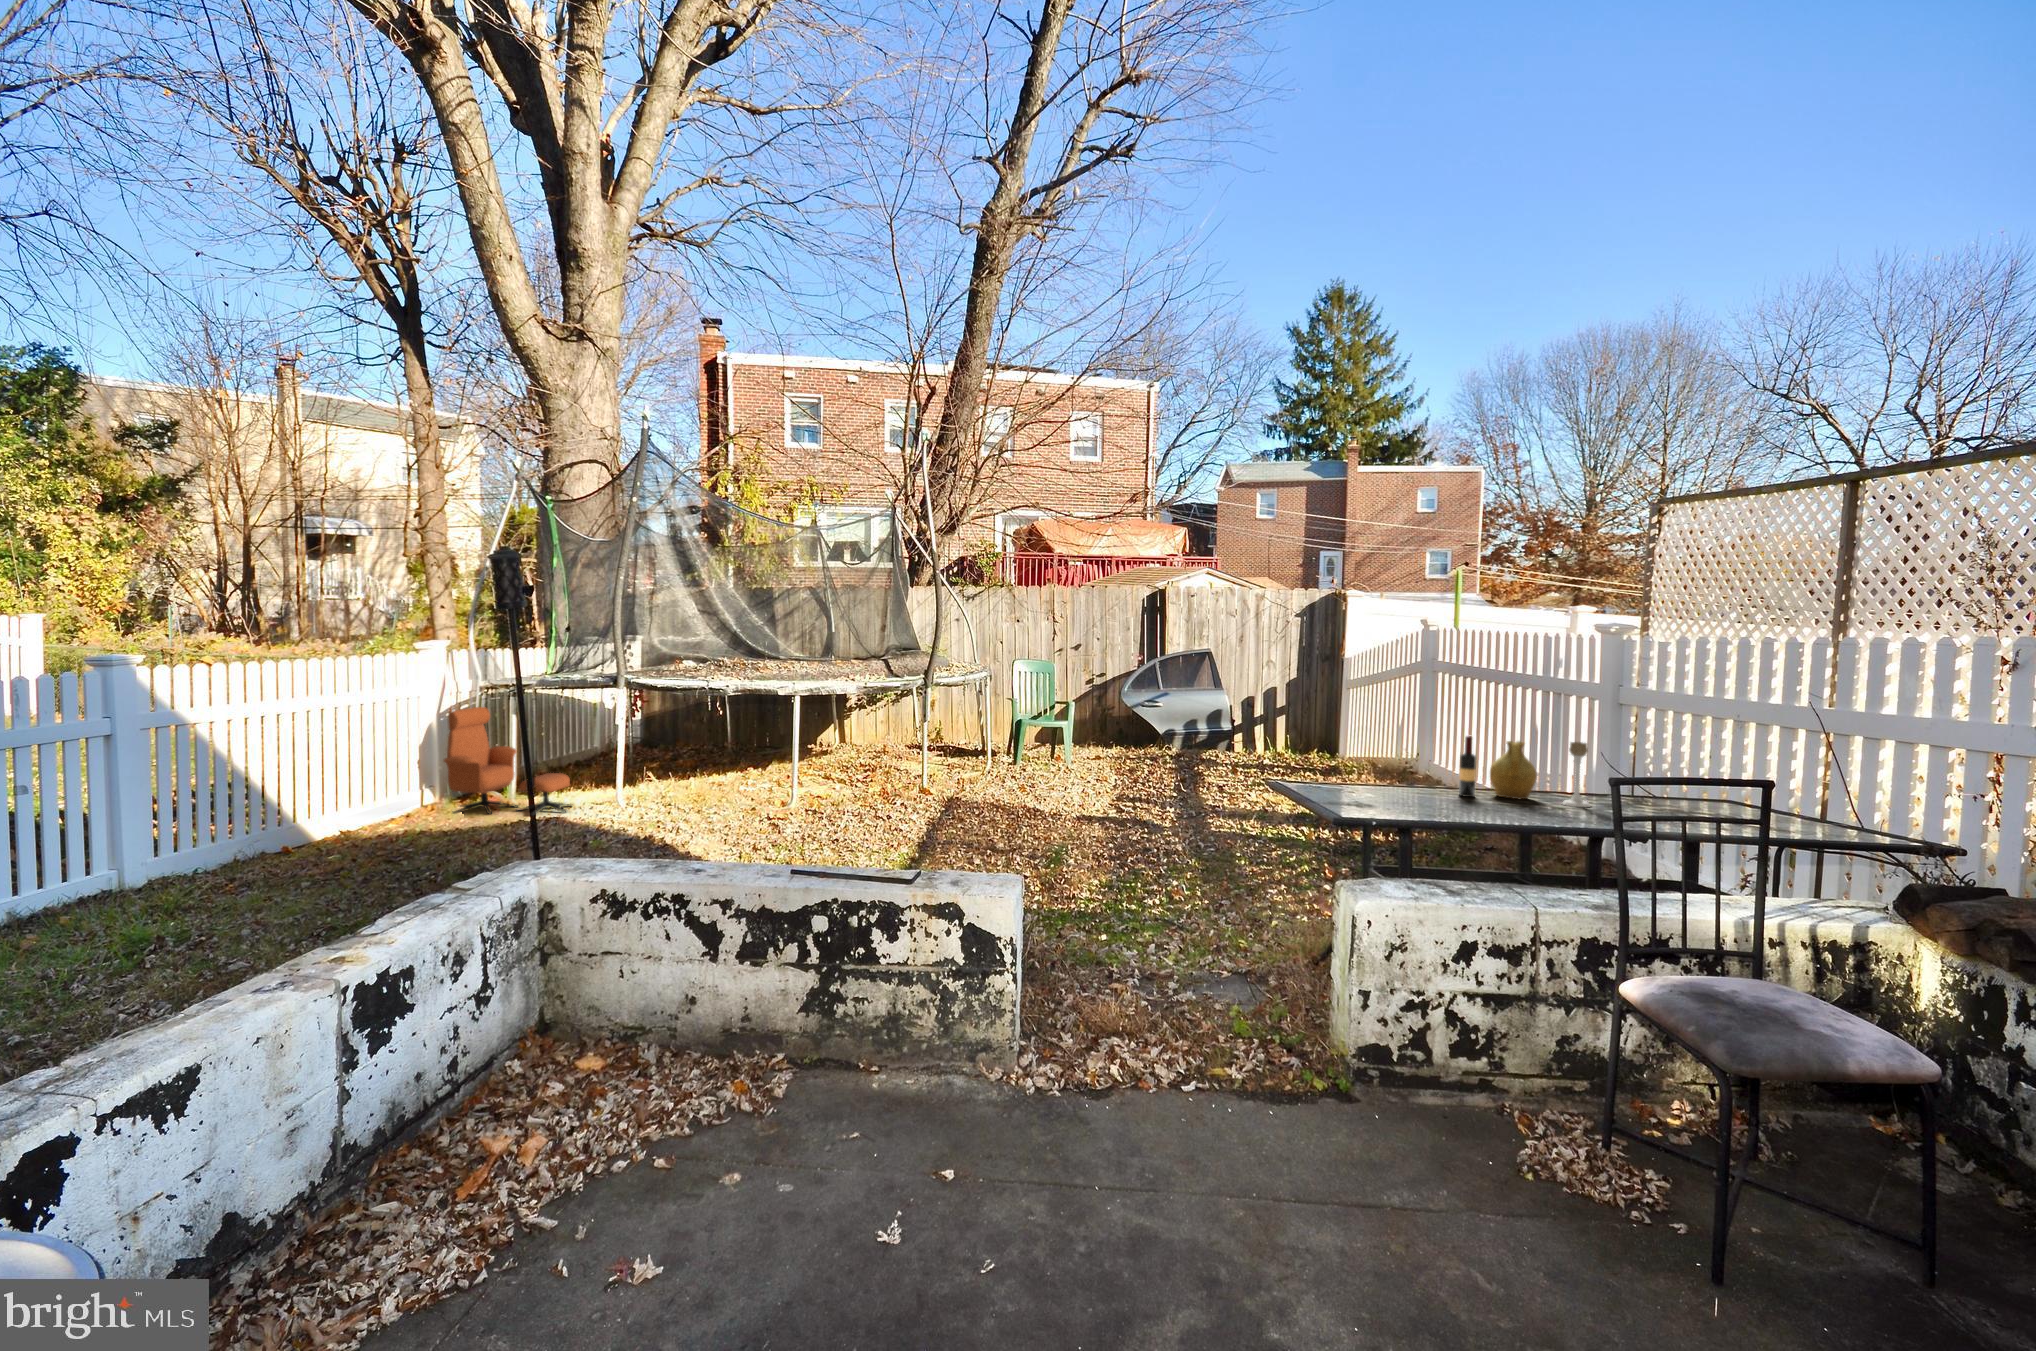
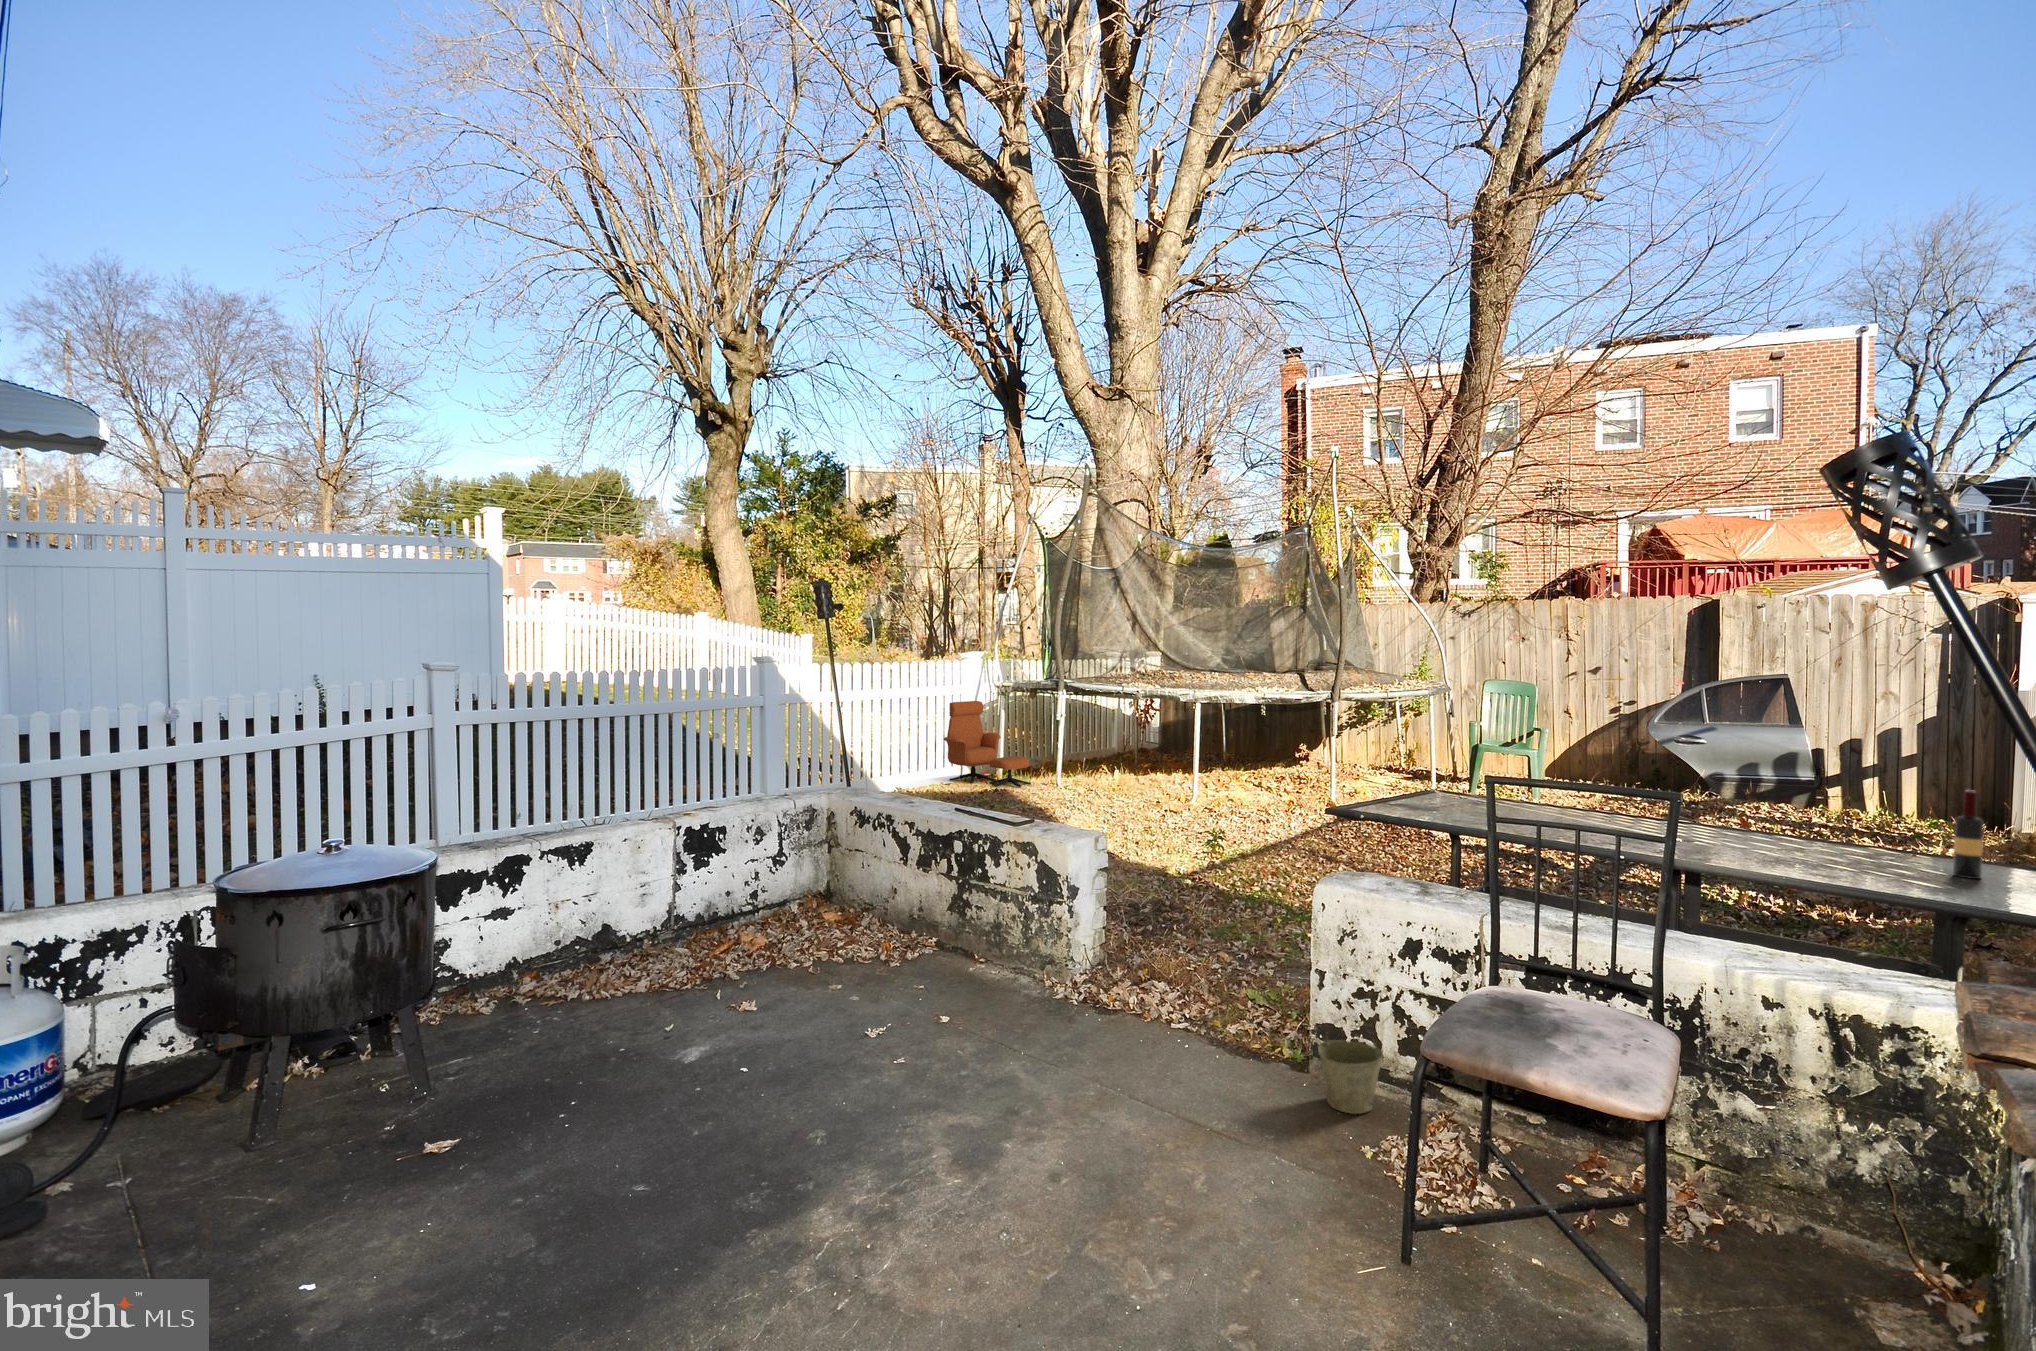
wine bottle: present [1459,736,1476,797] -> present [1953,790,1984,879]
pitcher: present [1490,741,1537,799] -> none [1769,775,1836,850]
candle holder: present [1563,742,1590,807] -> none [1847,779,1891,865]
bucket: none [1404,1033,1472,1136] -> present [1318,1018,1383,1114]

